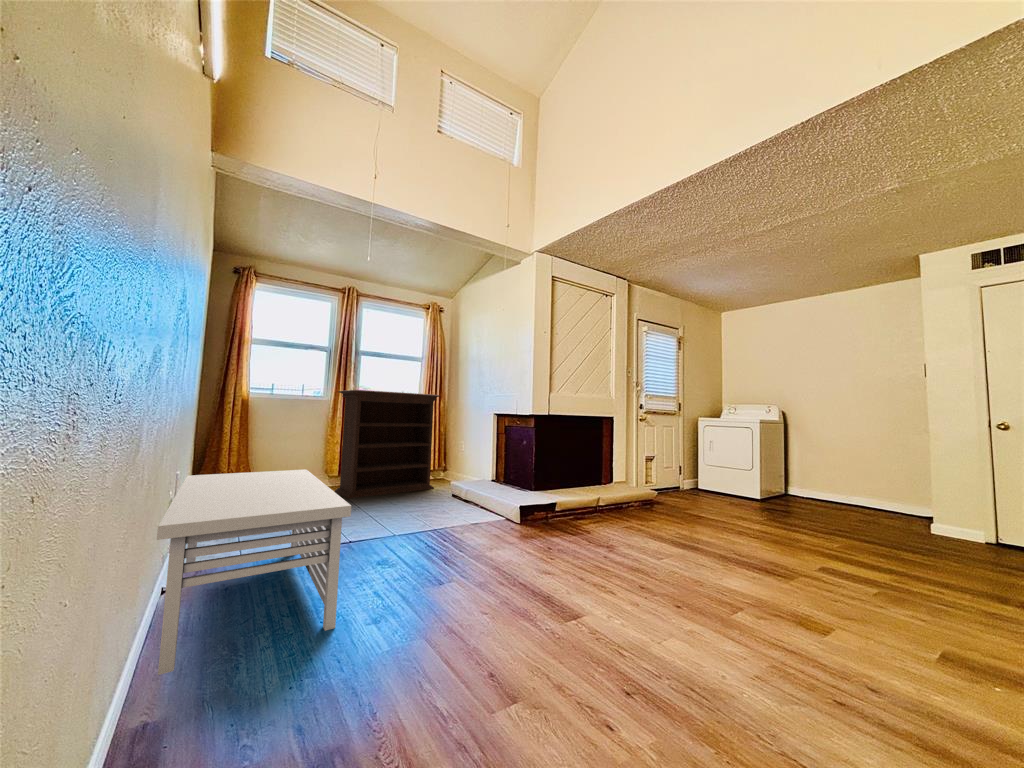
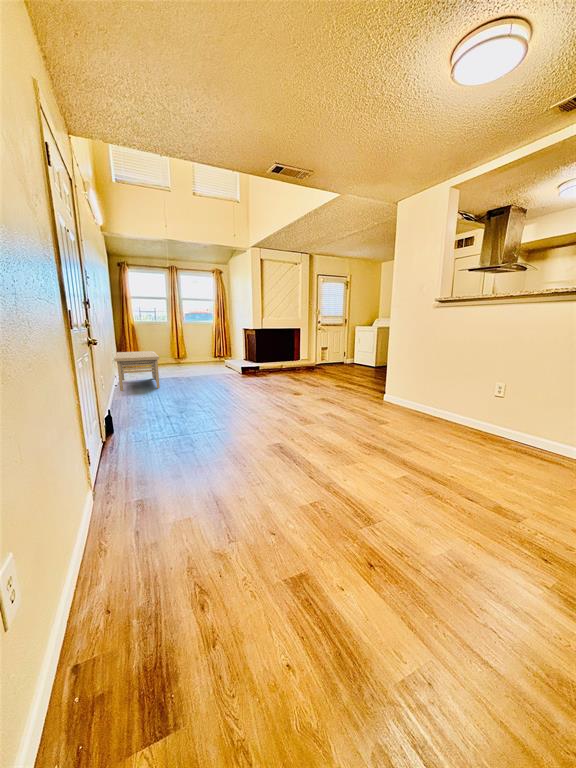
bookshelf: present [335,390,440,498] -> none [172,319,221,367]

